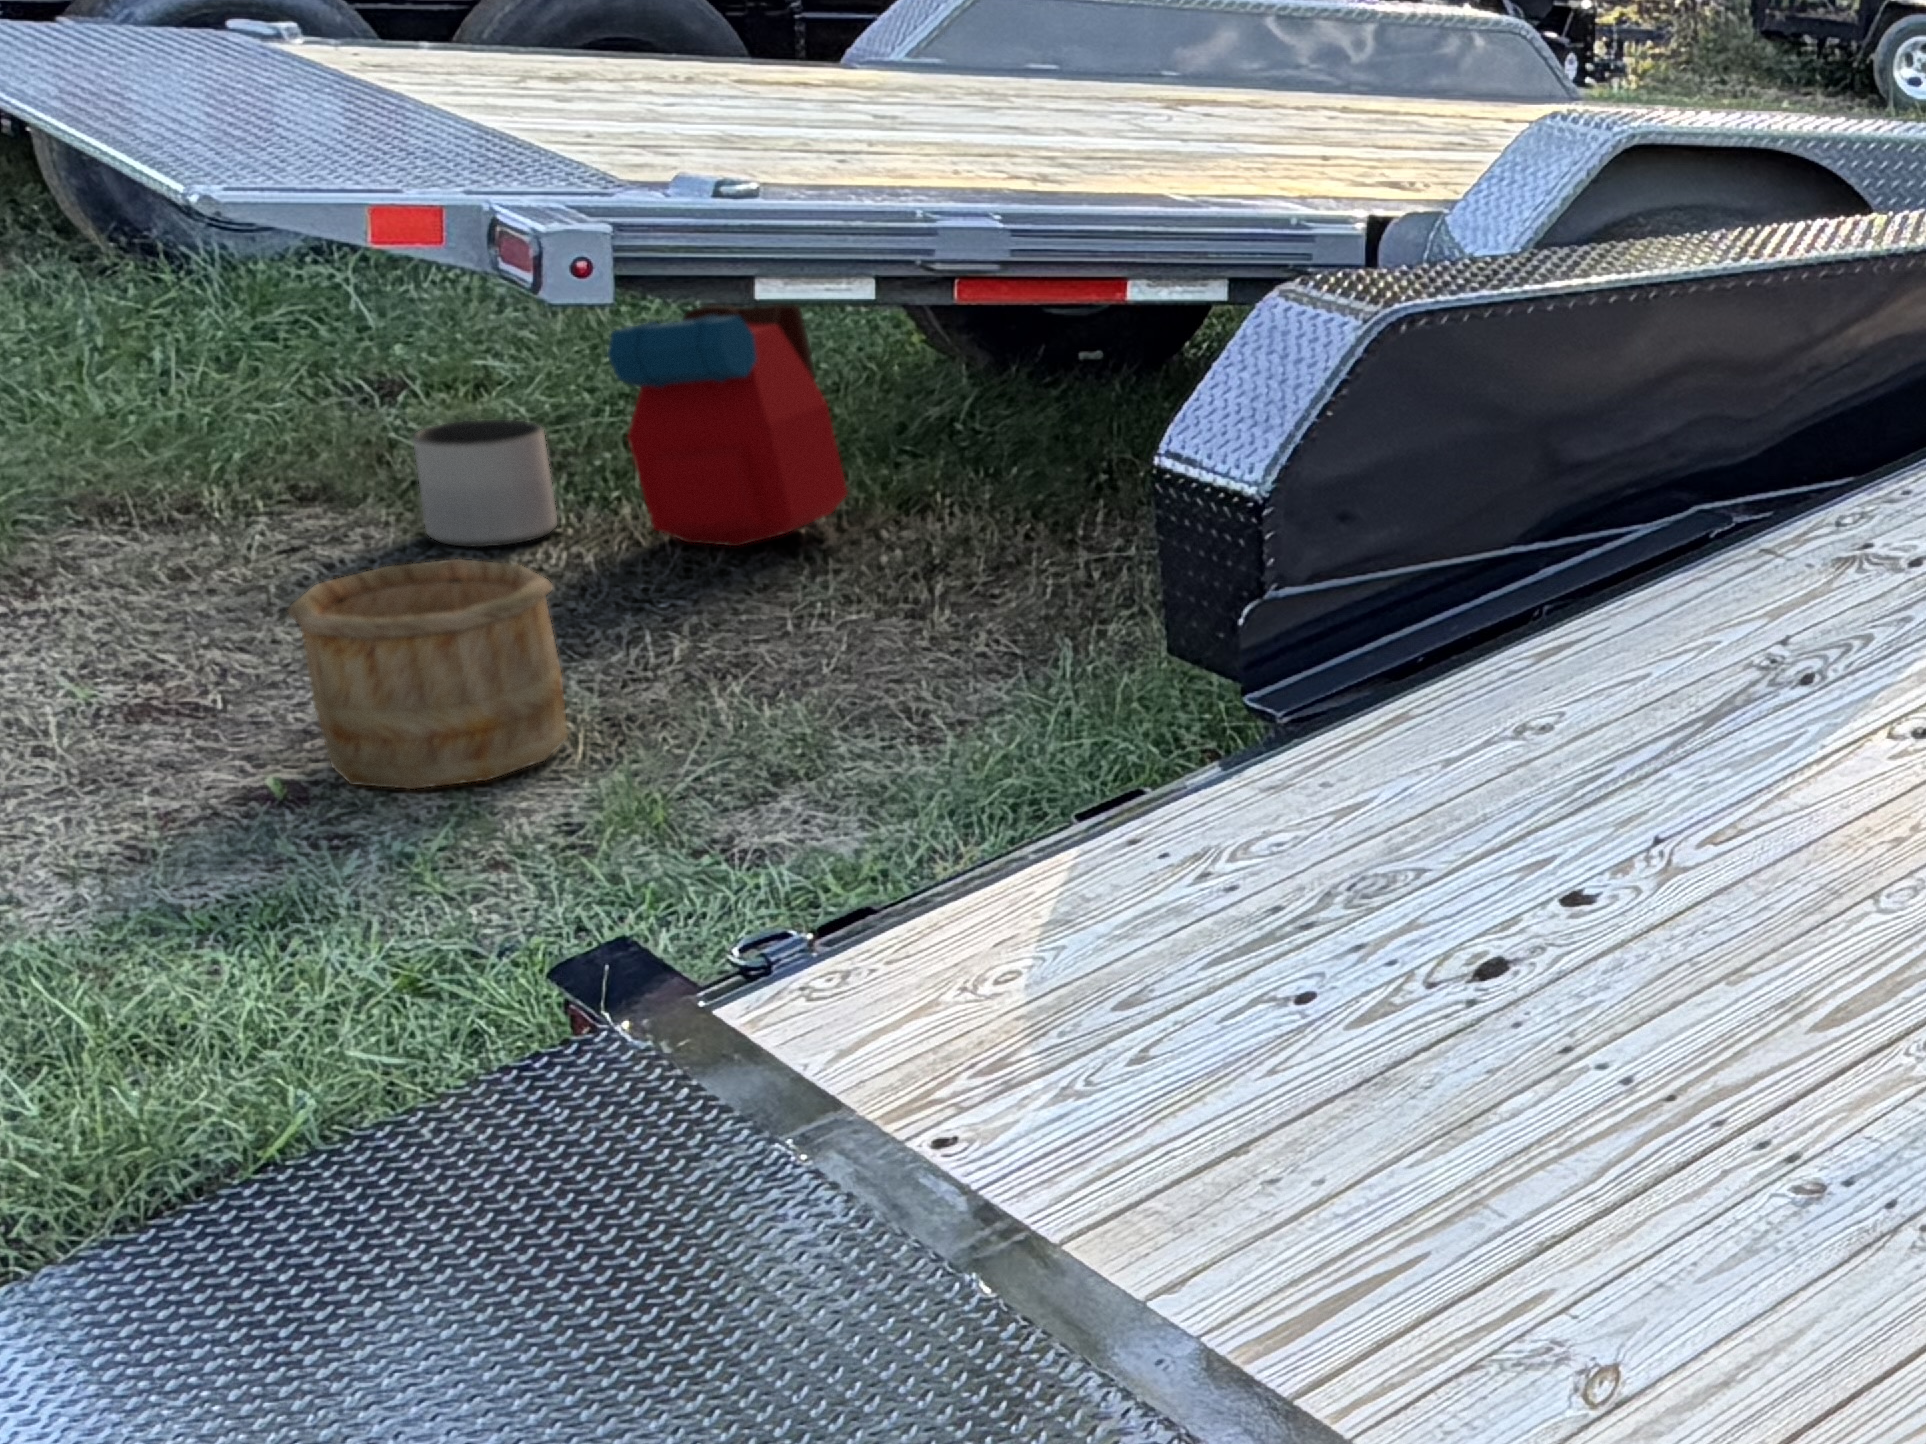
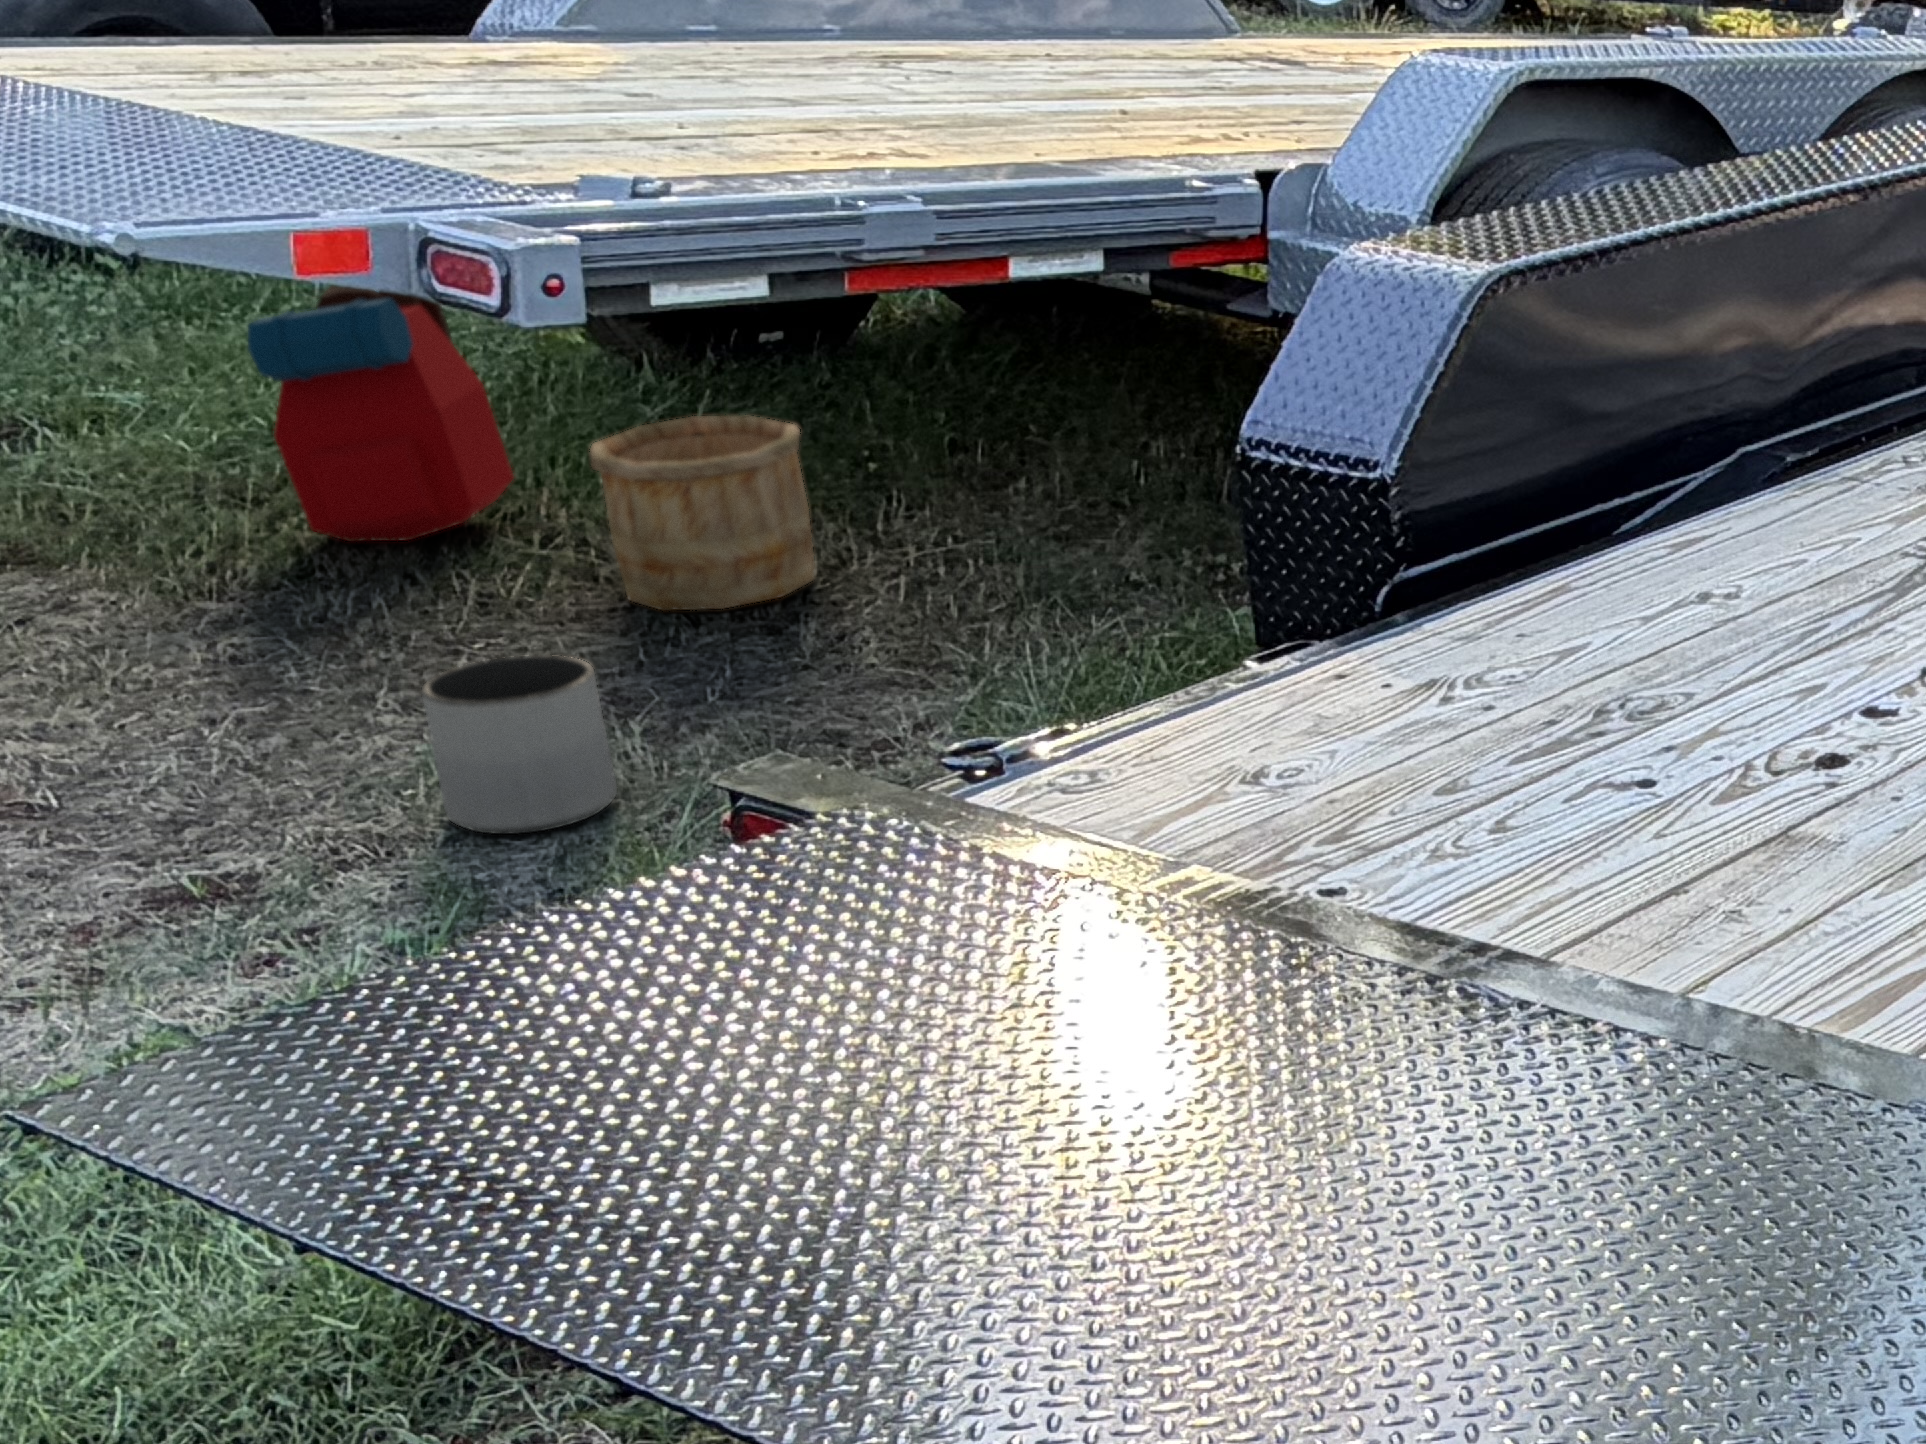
planter: present [413,420,557,547] -> present [421,655,617,834]
wooden bucket: present [288,559,568,789] -> present [590,416,814,611]

